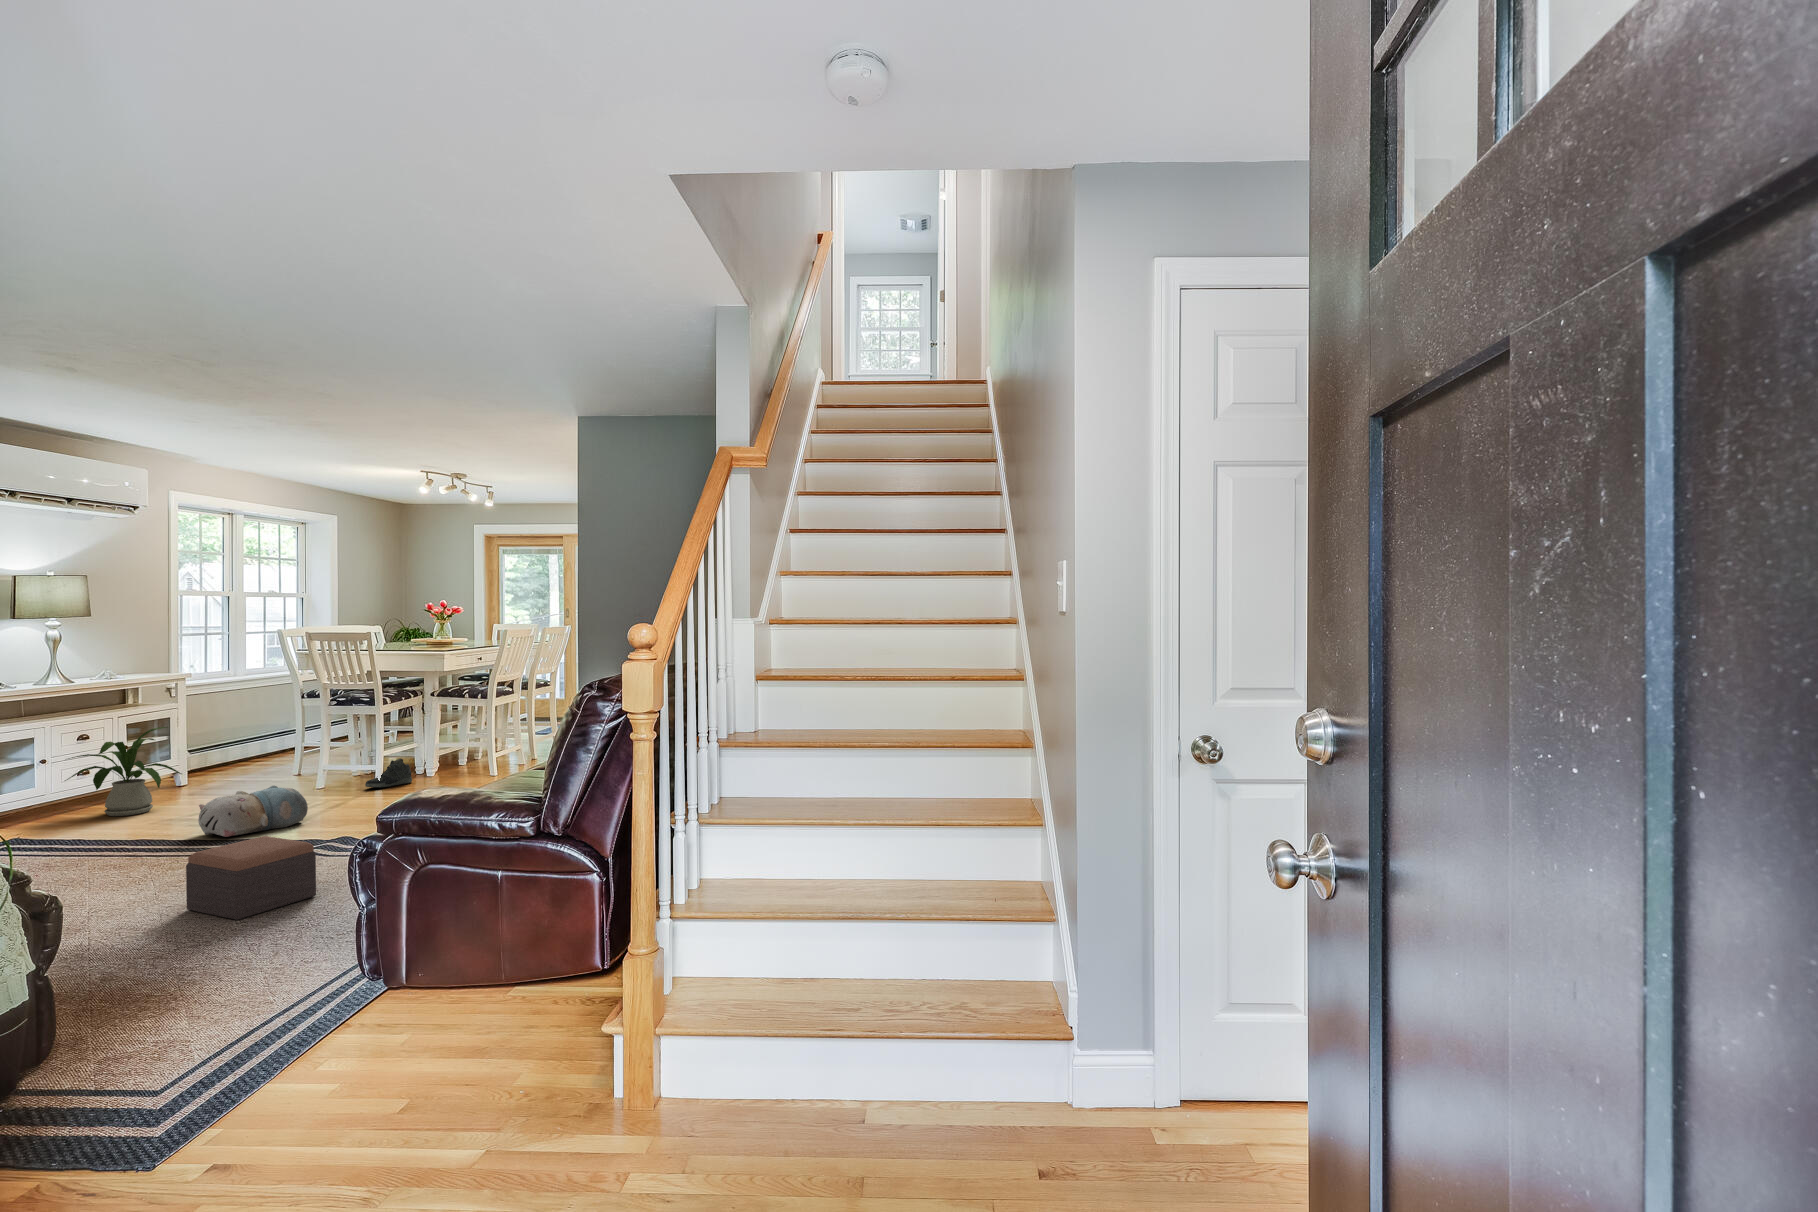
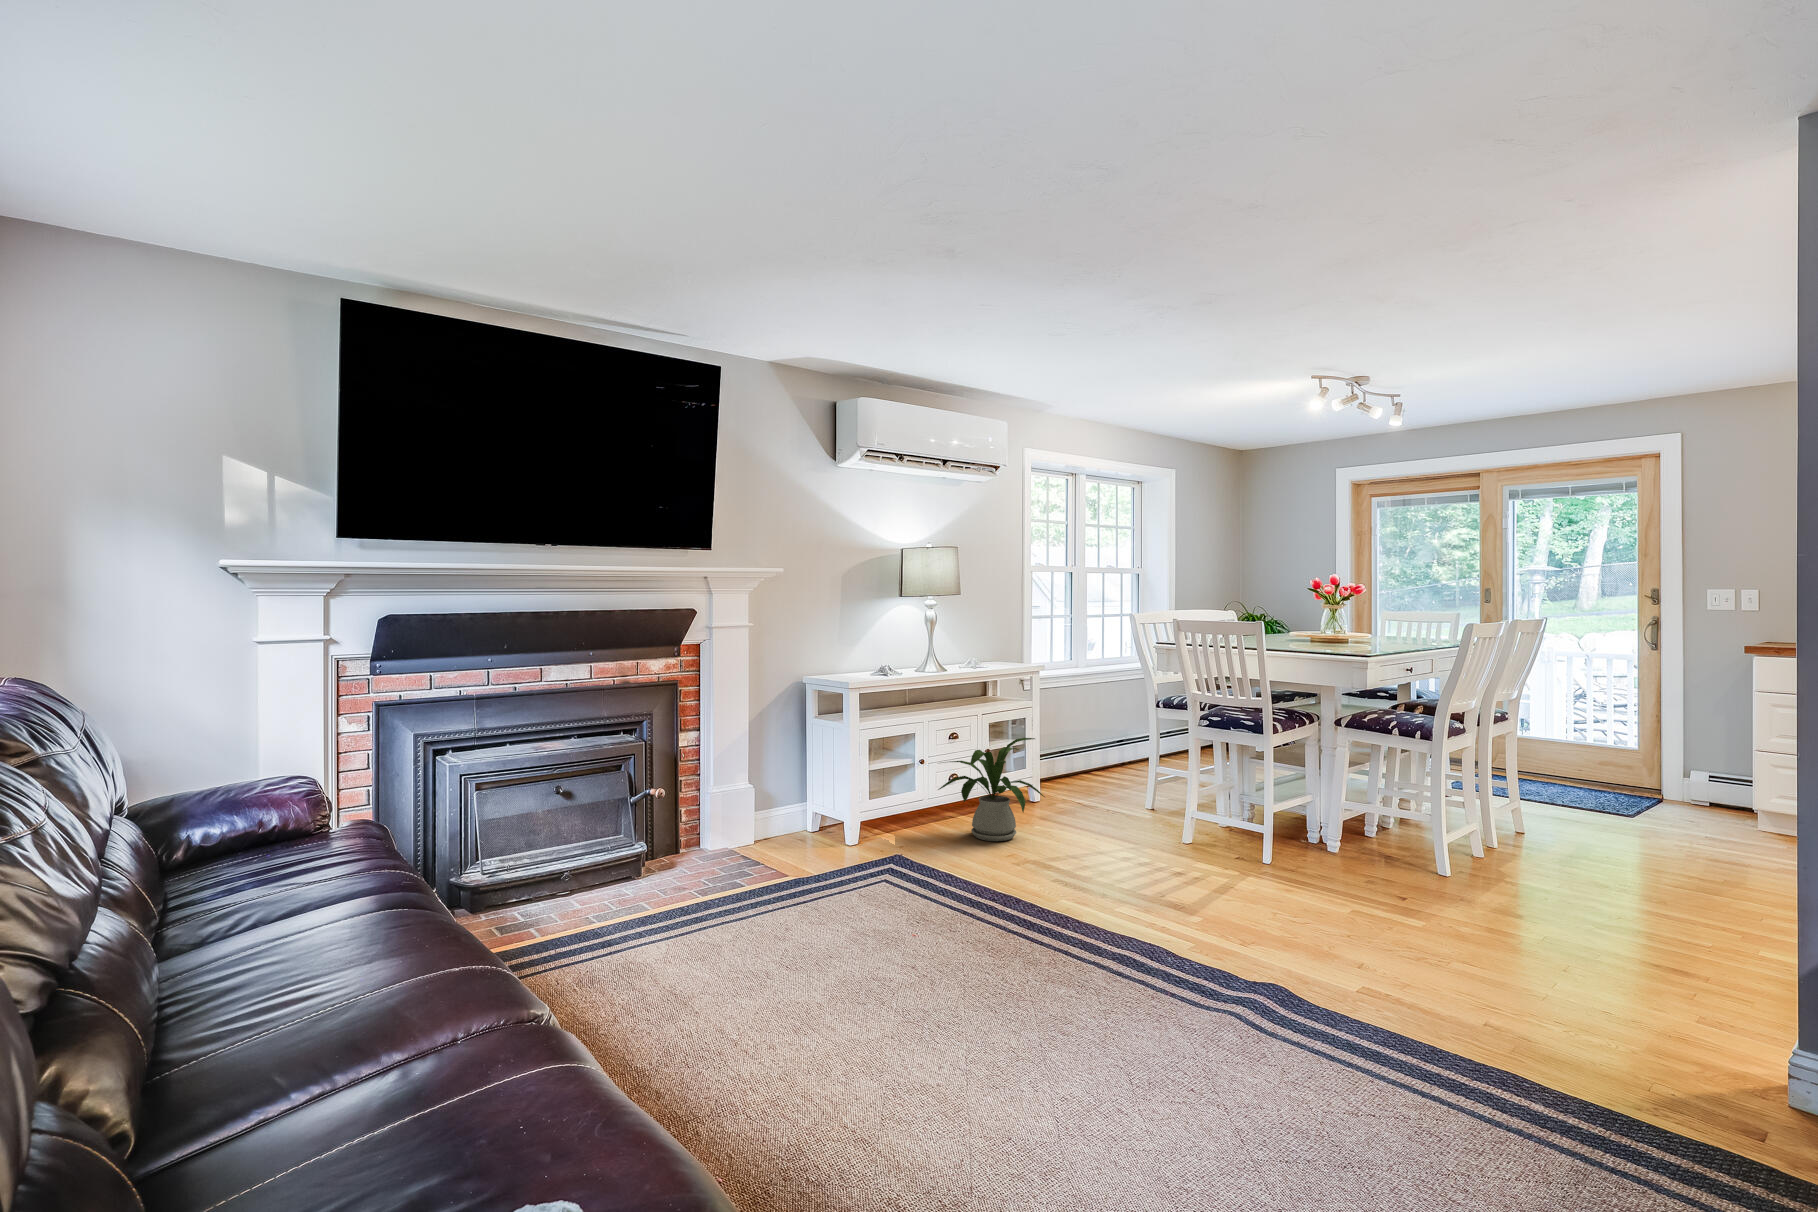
sneaker: present [365,758,412,787] -> none [1250,814,1307,853]
plush toy: present [198,785,308,837] -> none [1078,846,1204,918]
footstool: present [186,836,316,920] -> none [1111,994,1306,1172]

